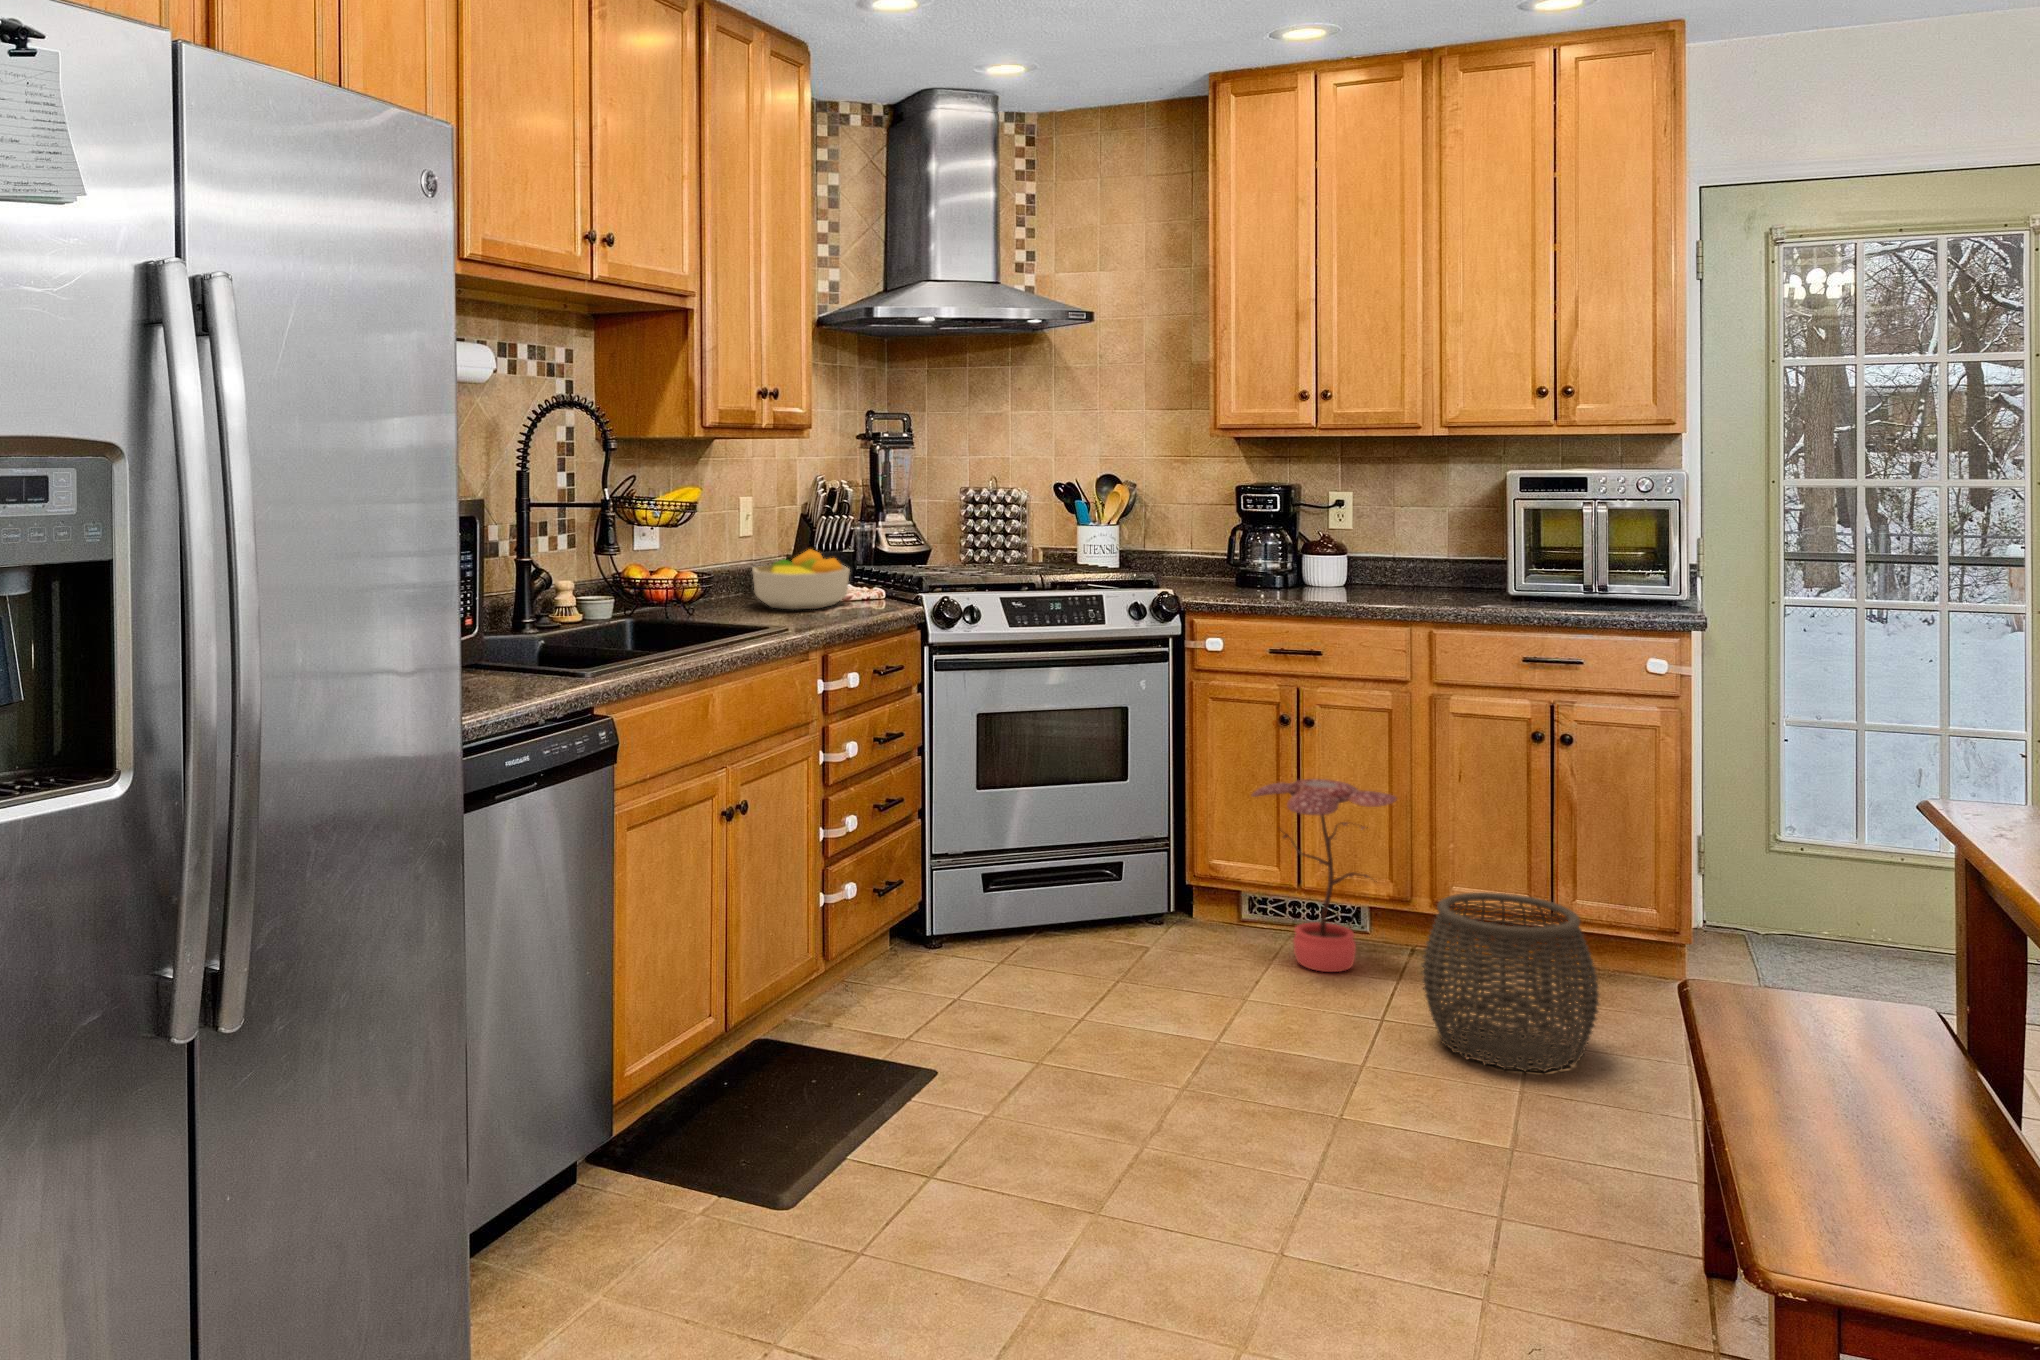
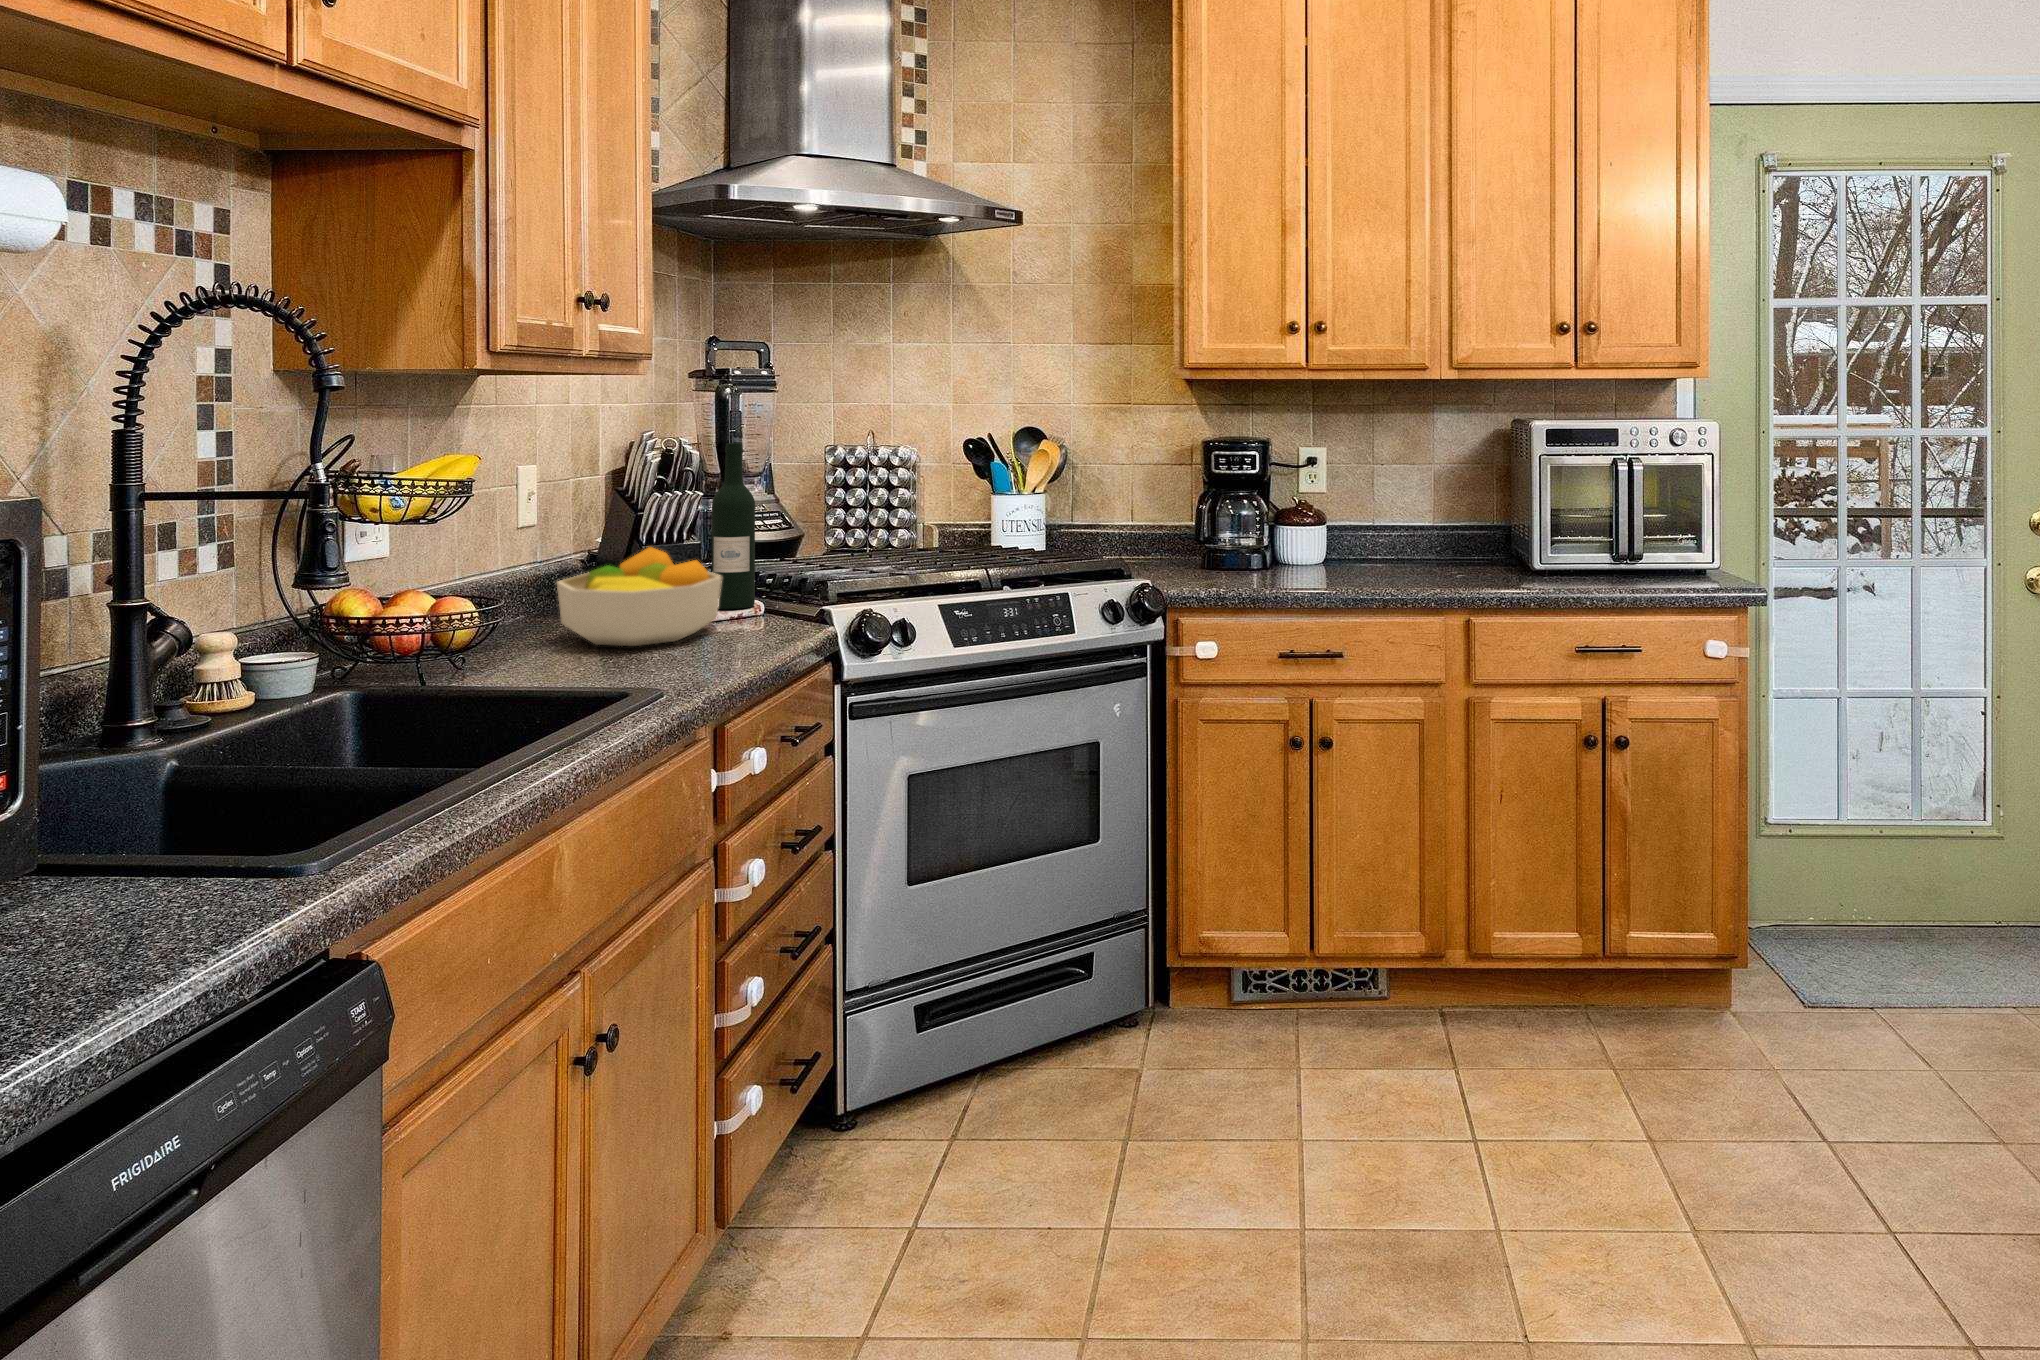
wine bottle: none [854,482,882,593] -> present [712,443,755,609]
potted plant: present [1252,779,1397,972] -> none [1273,817,1454,1071]
woven basket: present [1422,892,1599,1072] -> none [1541,954,1757,1198]

